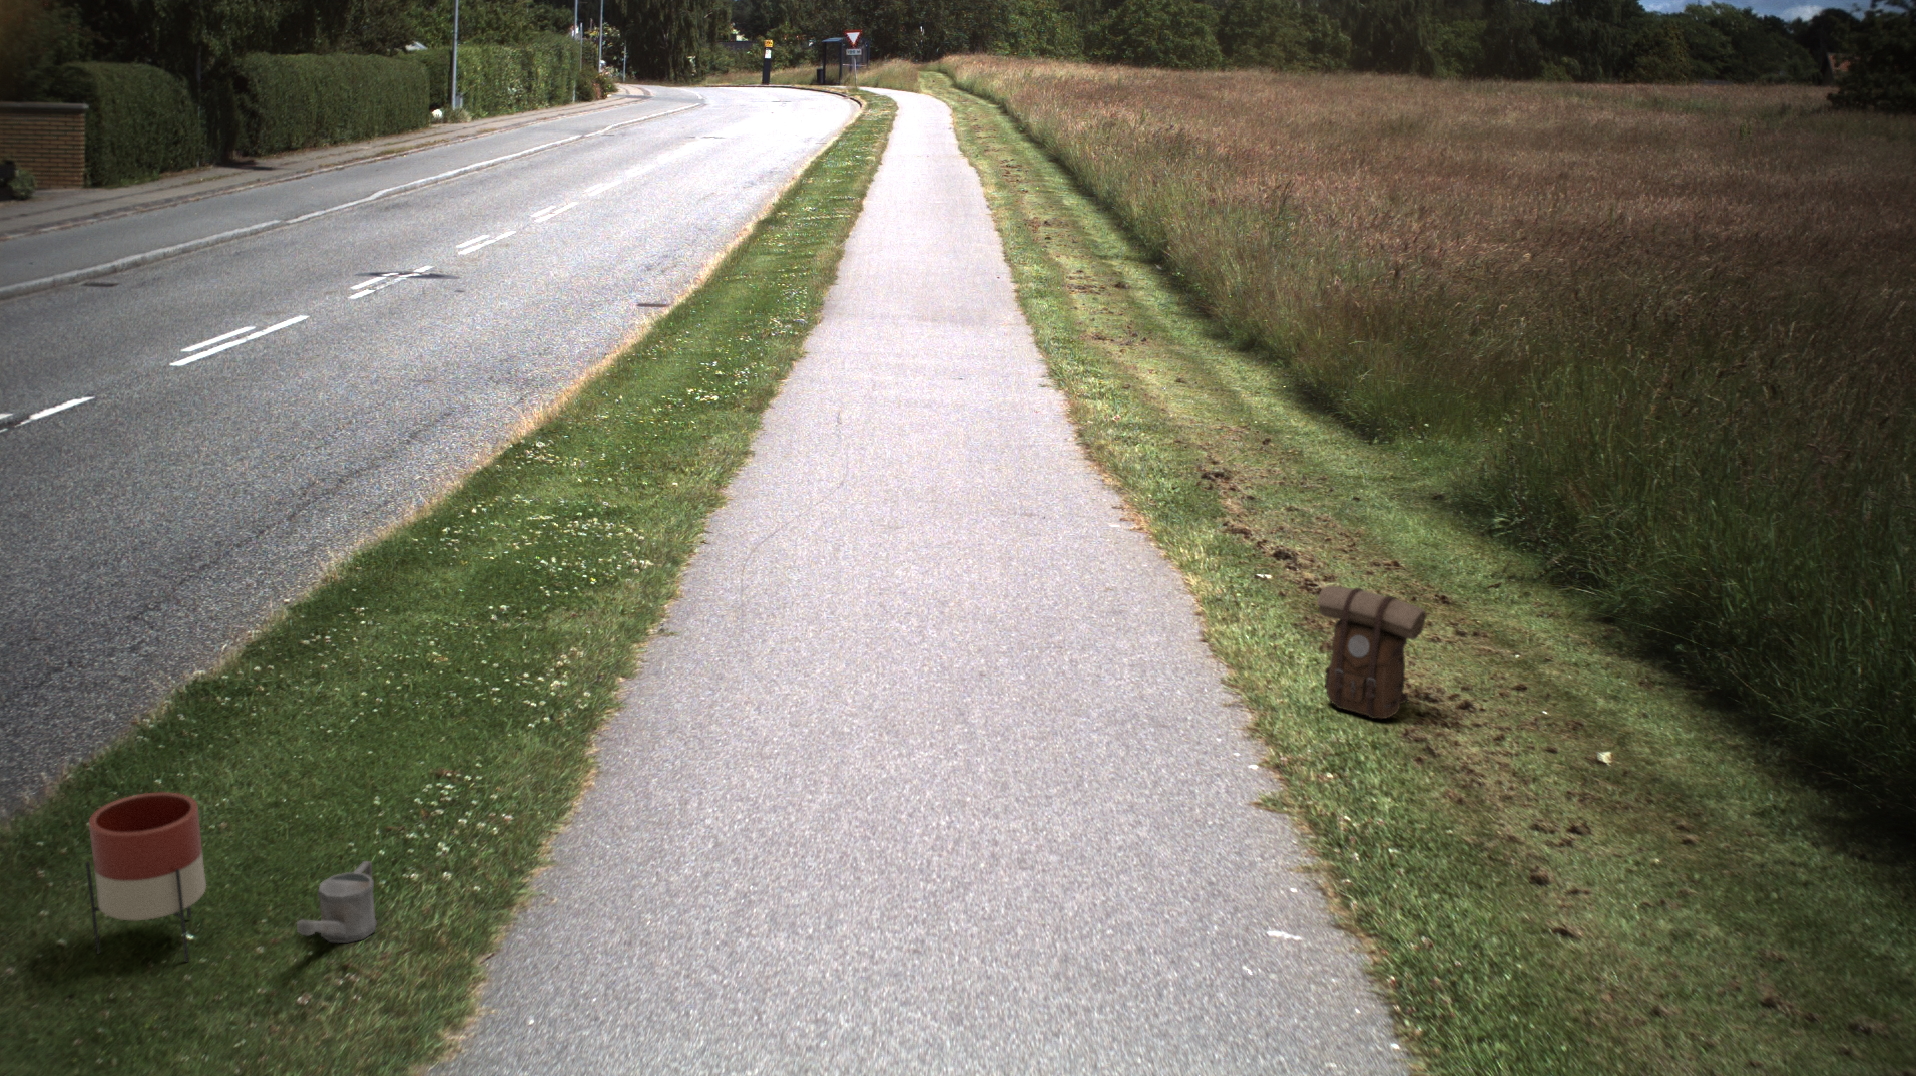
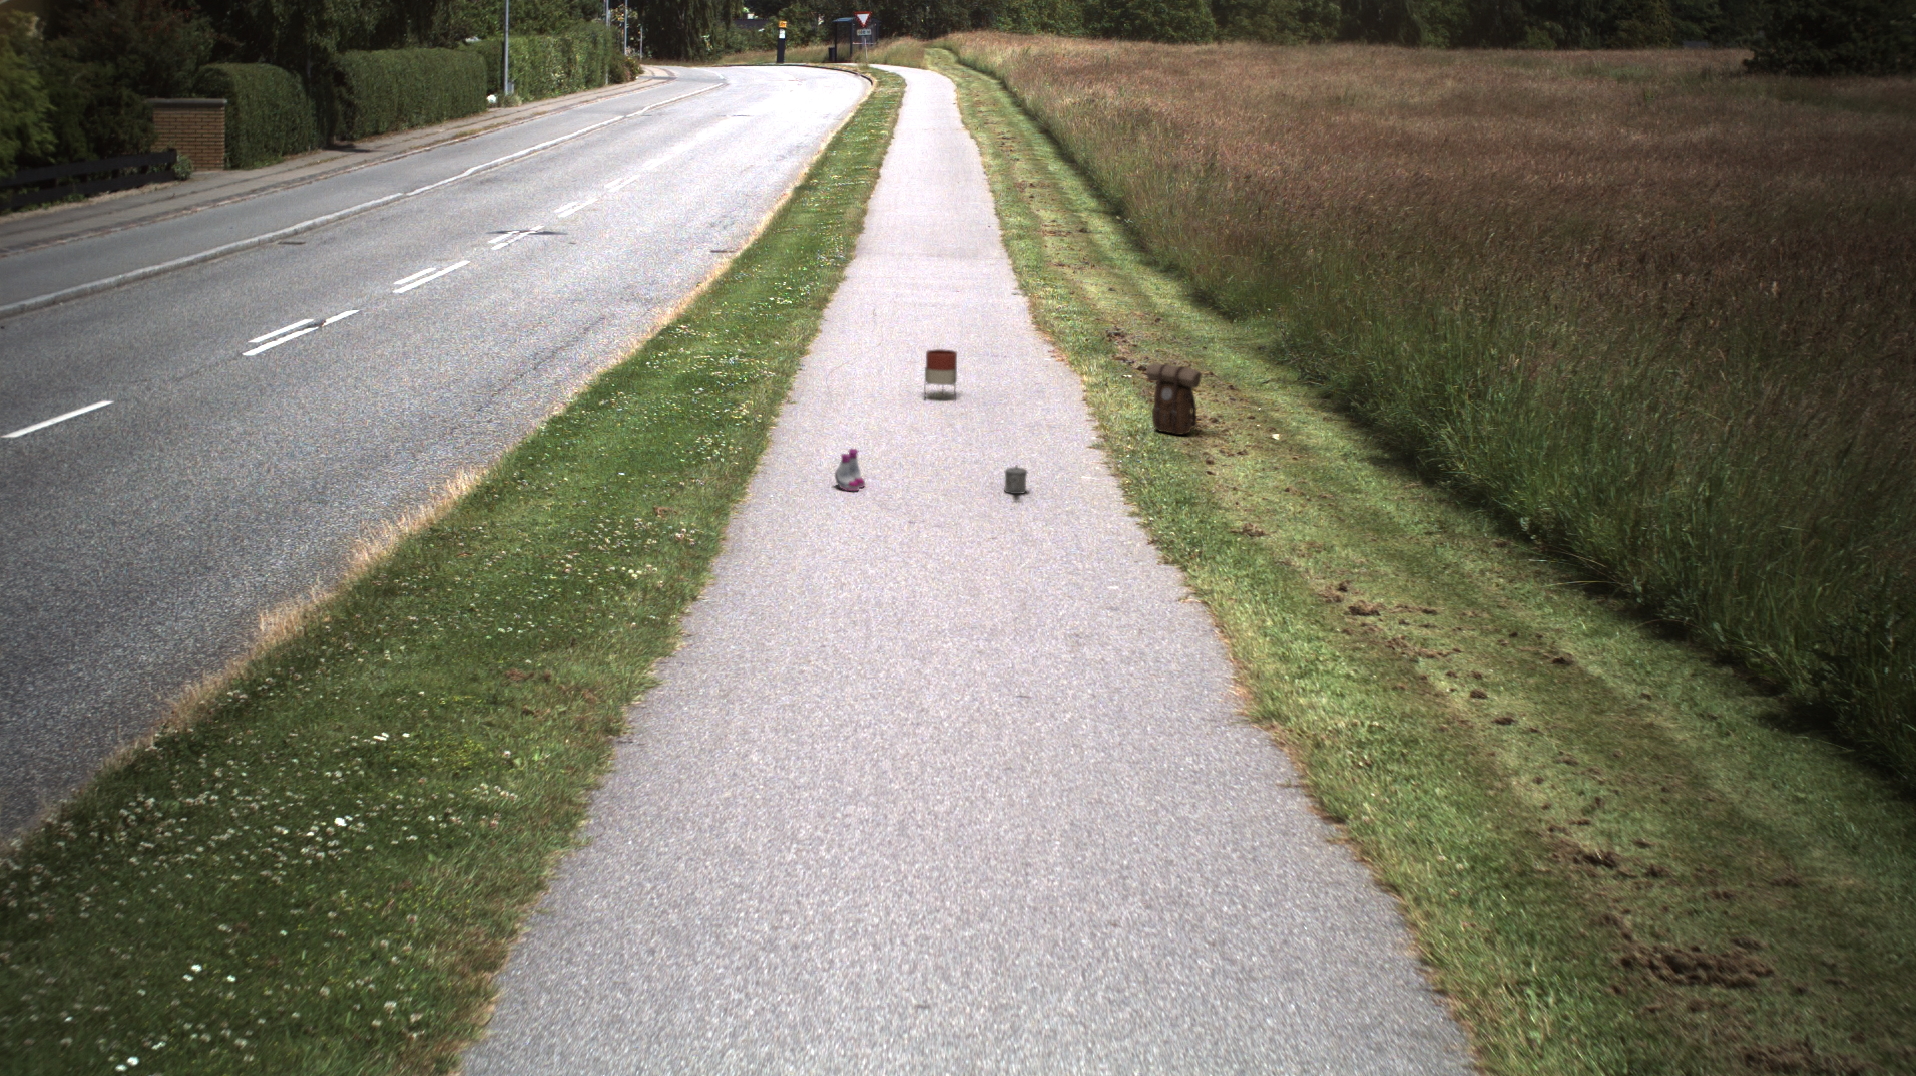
planter: present [86,792,206,962] -> present [925,349,957,393]
boots: none [716,821,781,923] -> present [835,449,865,491]
watering can: present [297,861,377,943] -> present [1004,465,1027,494]

